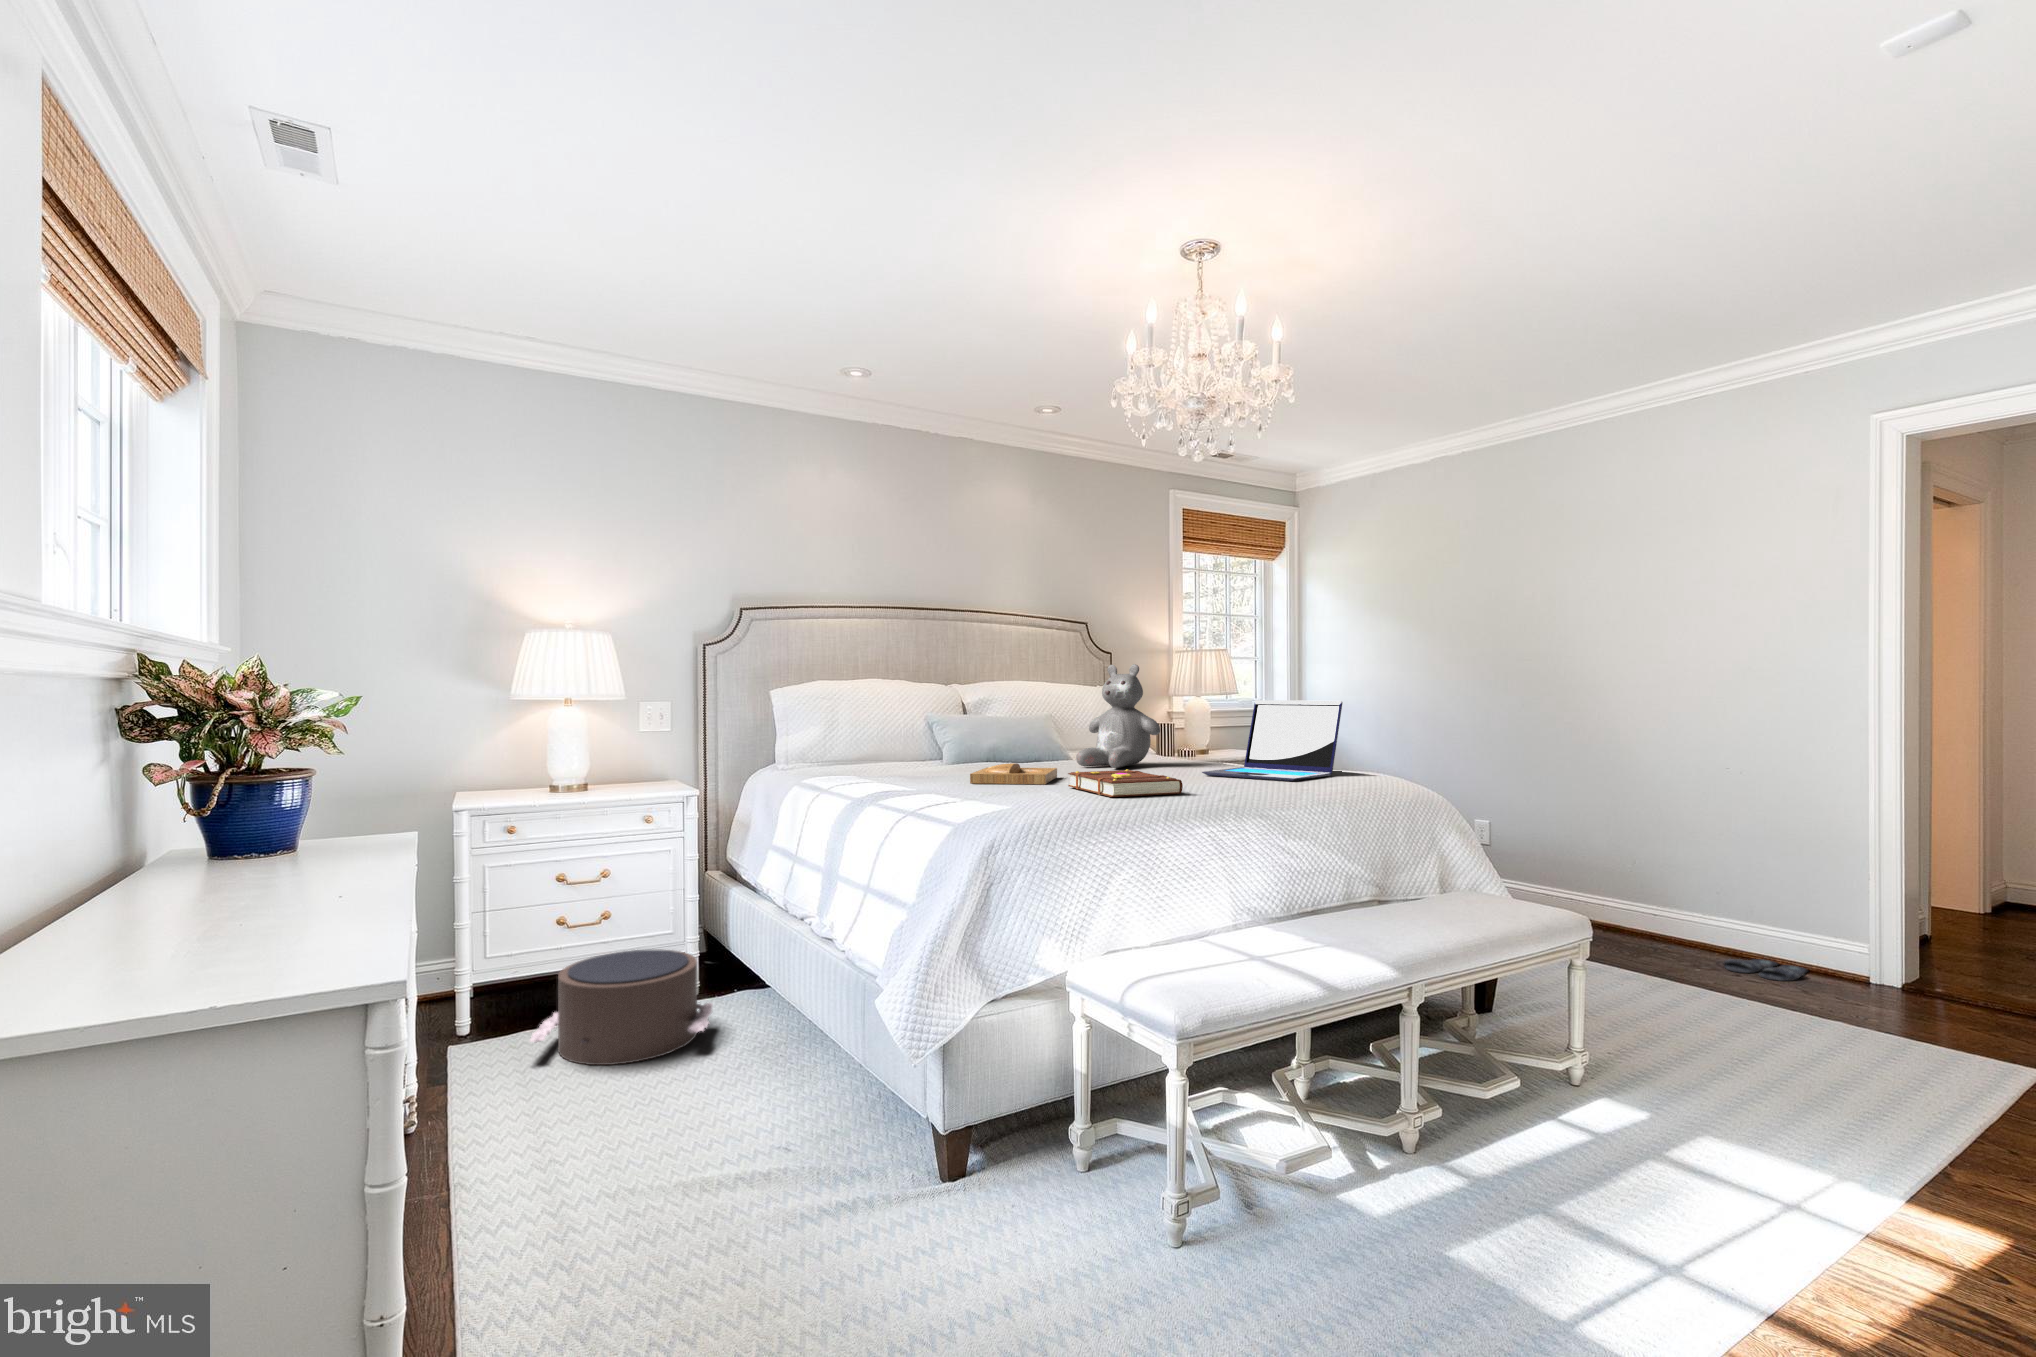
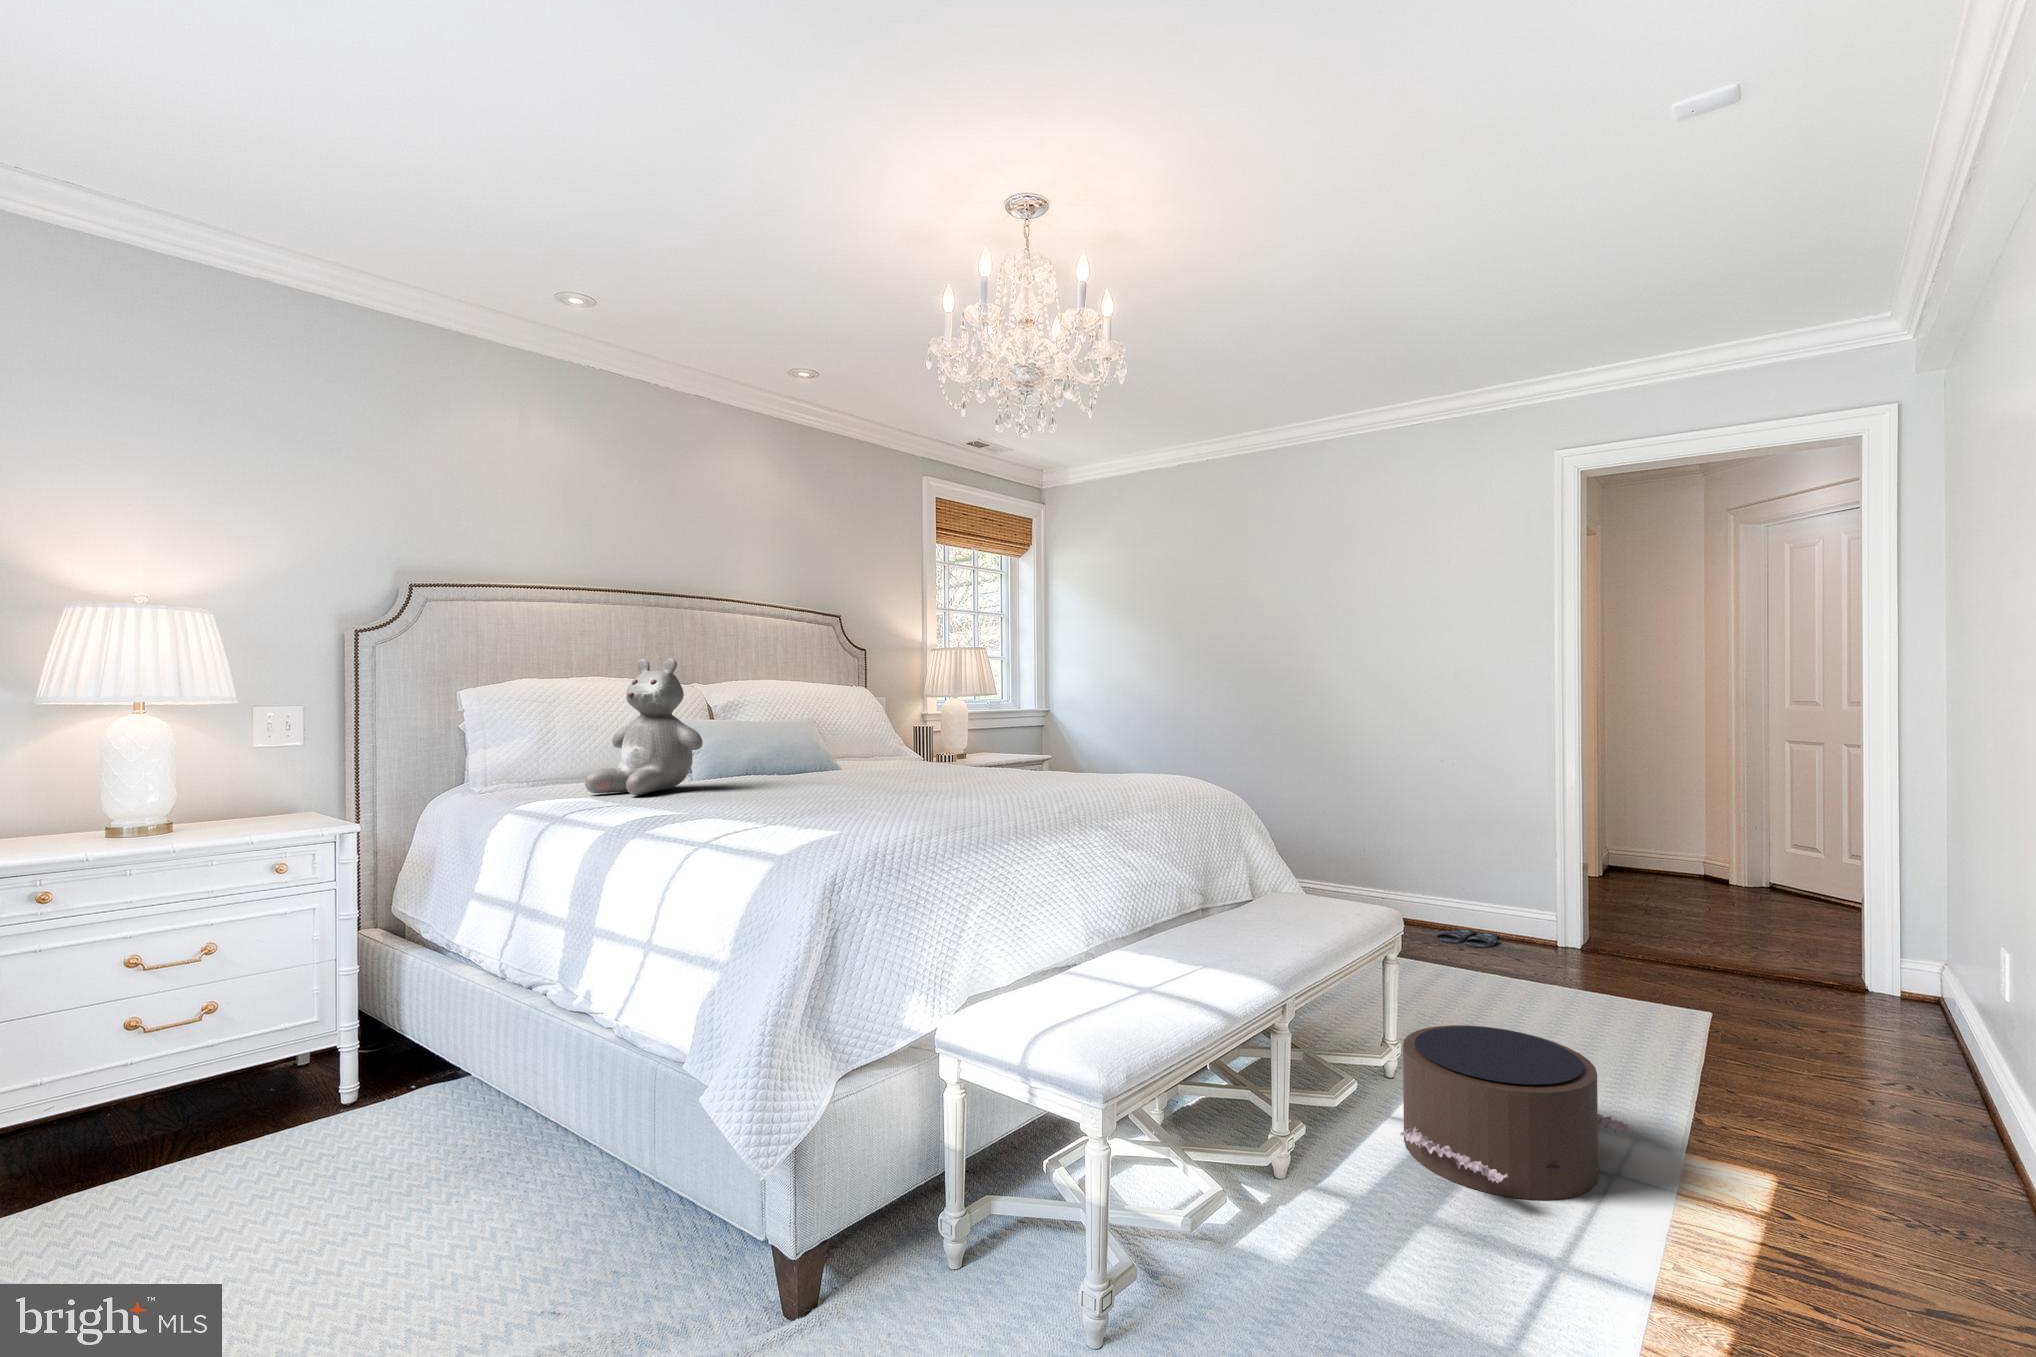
teddy bear: present [1076,664,1160,768] -> present [585,658,703,795]
laptop: present [1202,700,1342,781] -> none [1011,700,1149,786]
tray: present [970,763,1057,784] -> none [757,776,854,801]
book: present [1068,769,1183,797] -> none [883,779,1023,813]
pouf: present [530,950,713,1065] -> present [1400,1025,1630,1200]

